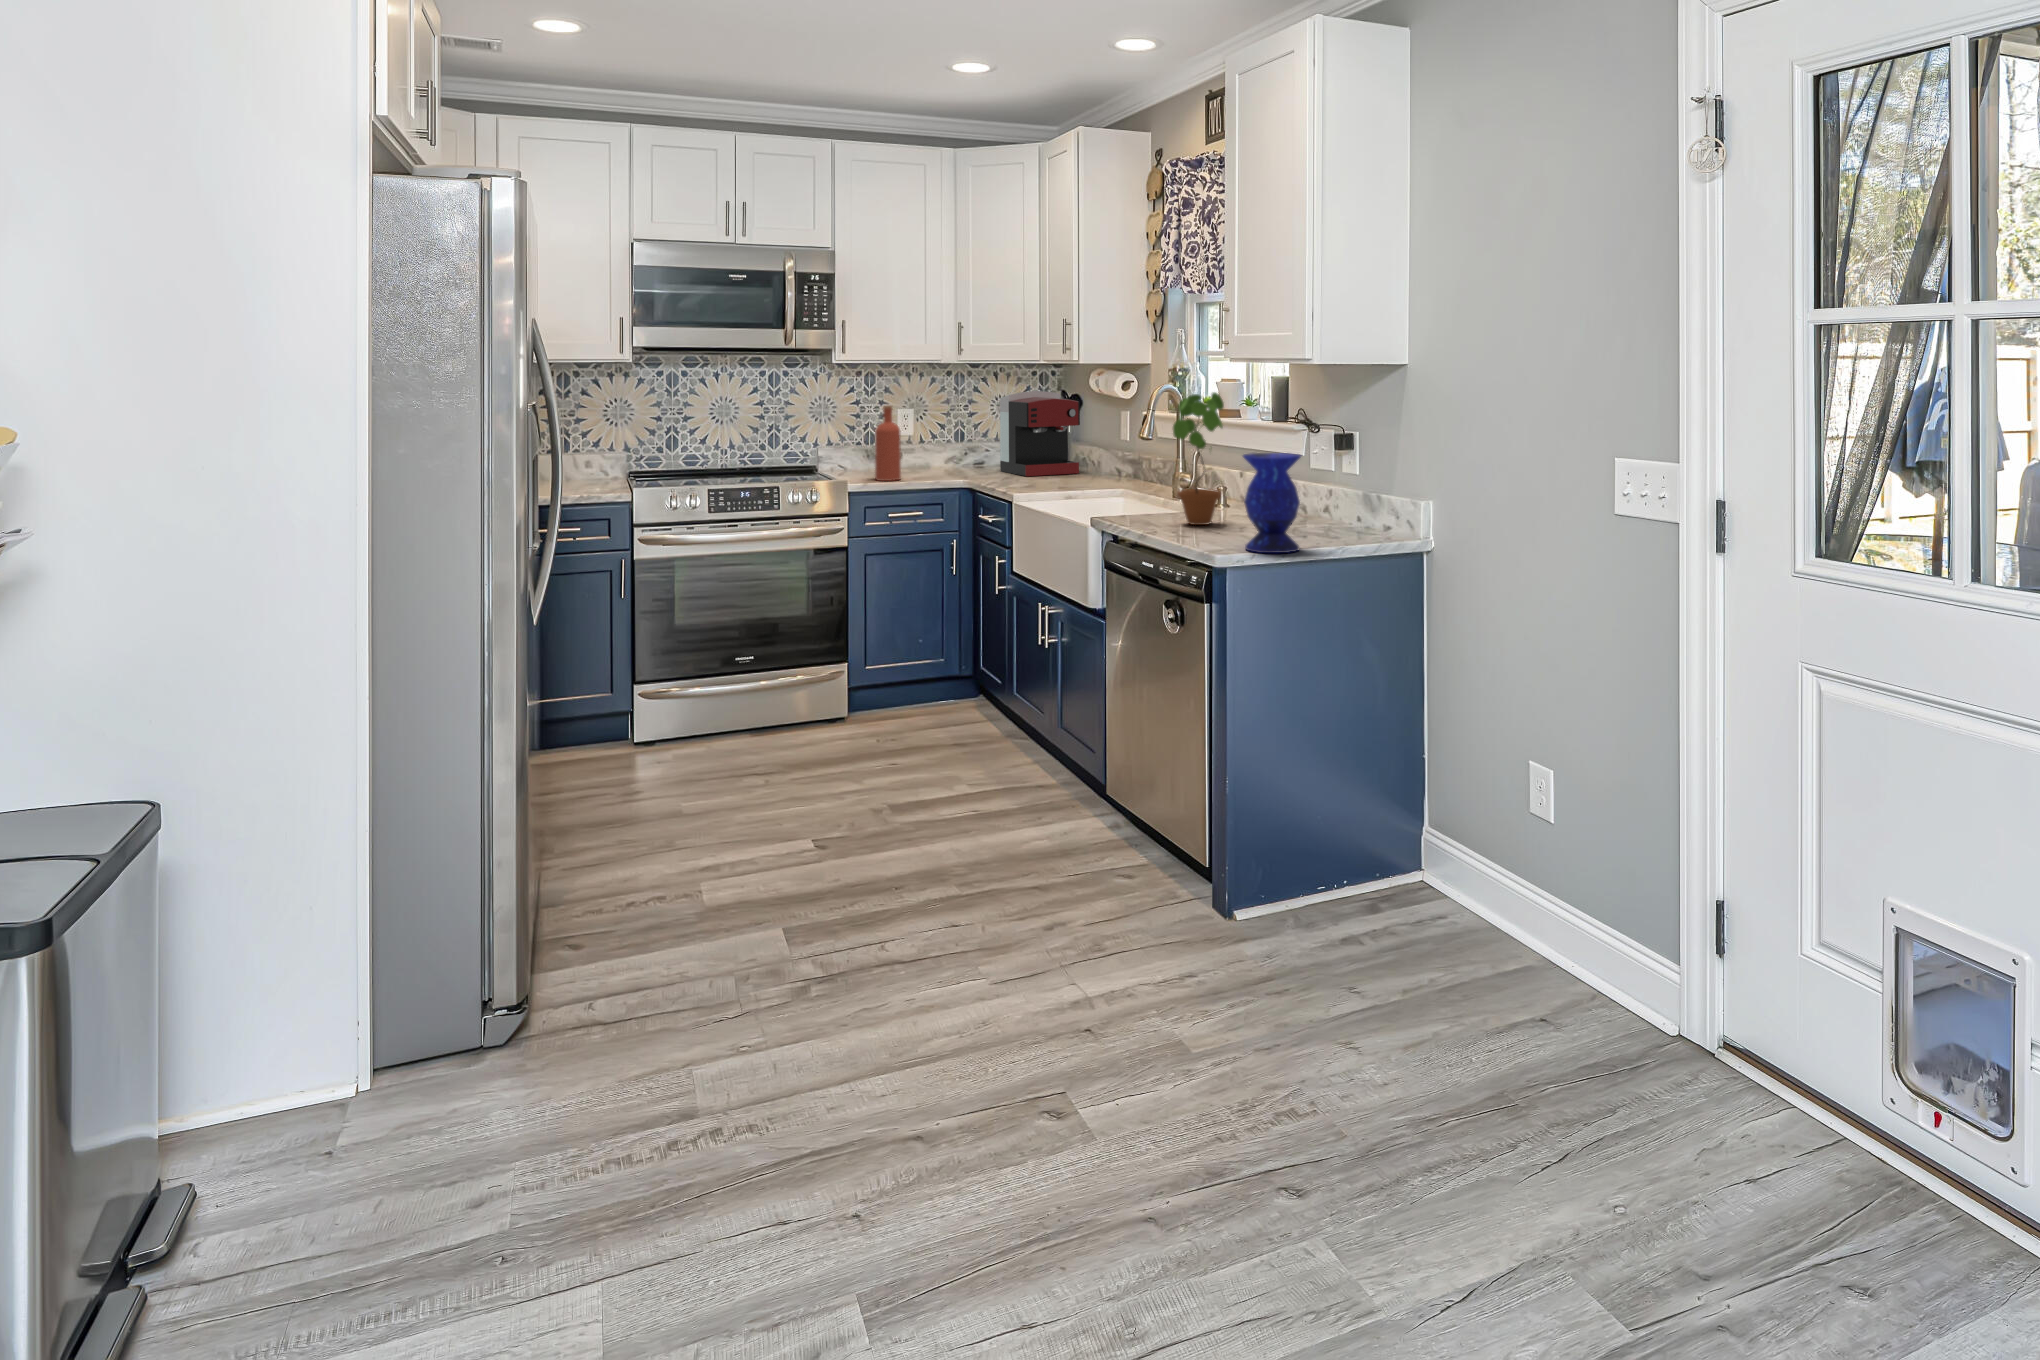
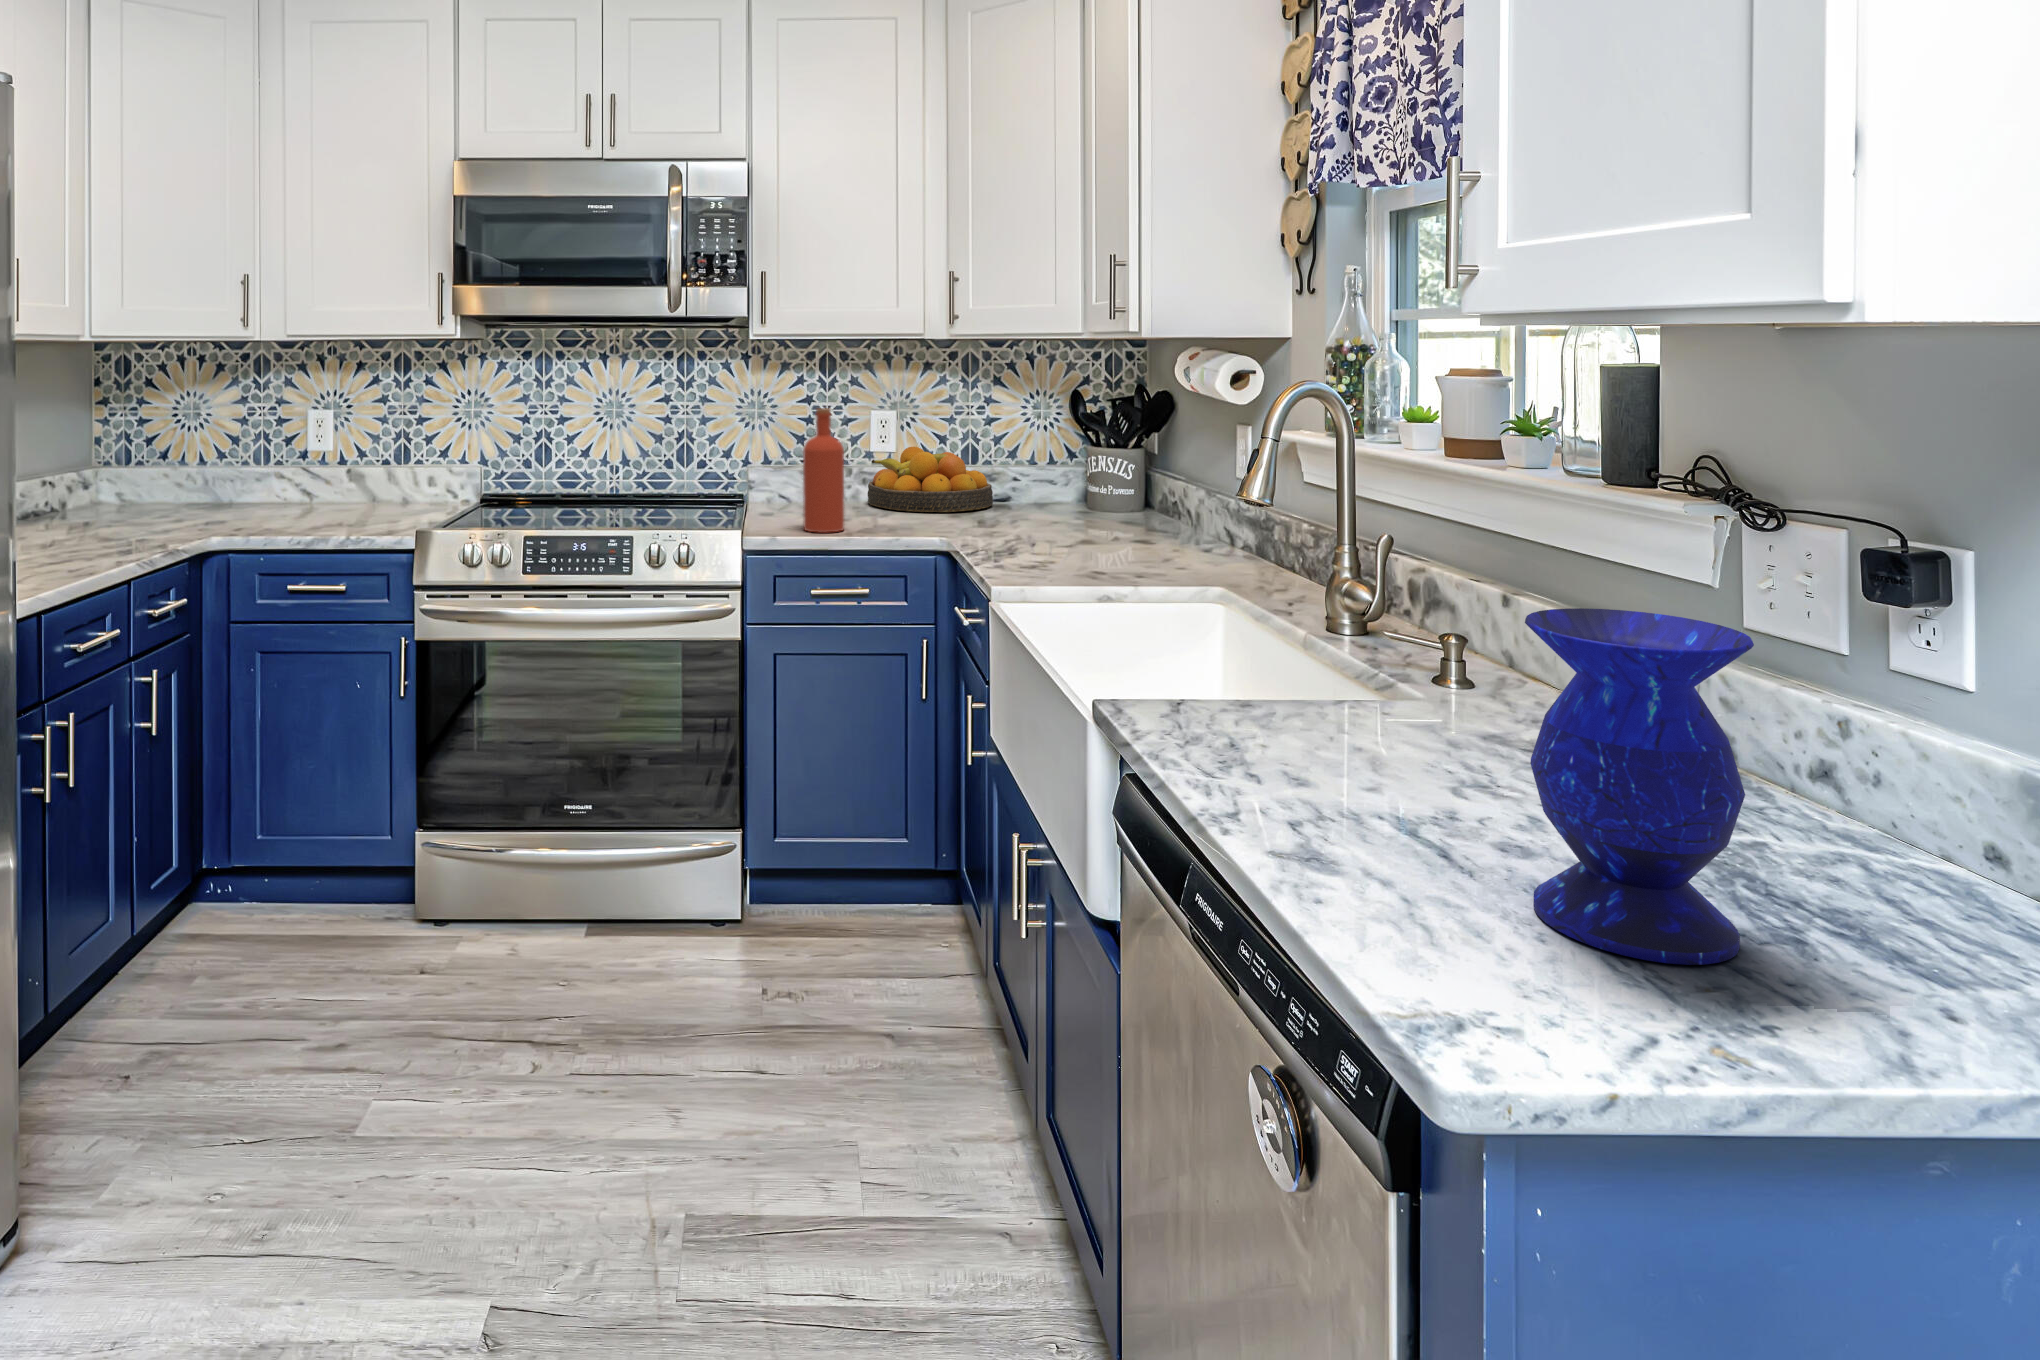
coffee maker: present [1000,391,1080,476] -> none [1022,386,1158,536]
potted plant: present [1173,392,1224,525] -> none [1311,410,1456,744]
fruit bowl: none [899,431,977,470] -> present [868,447,993,512]

